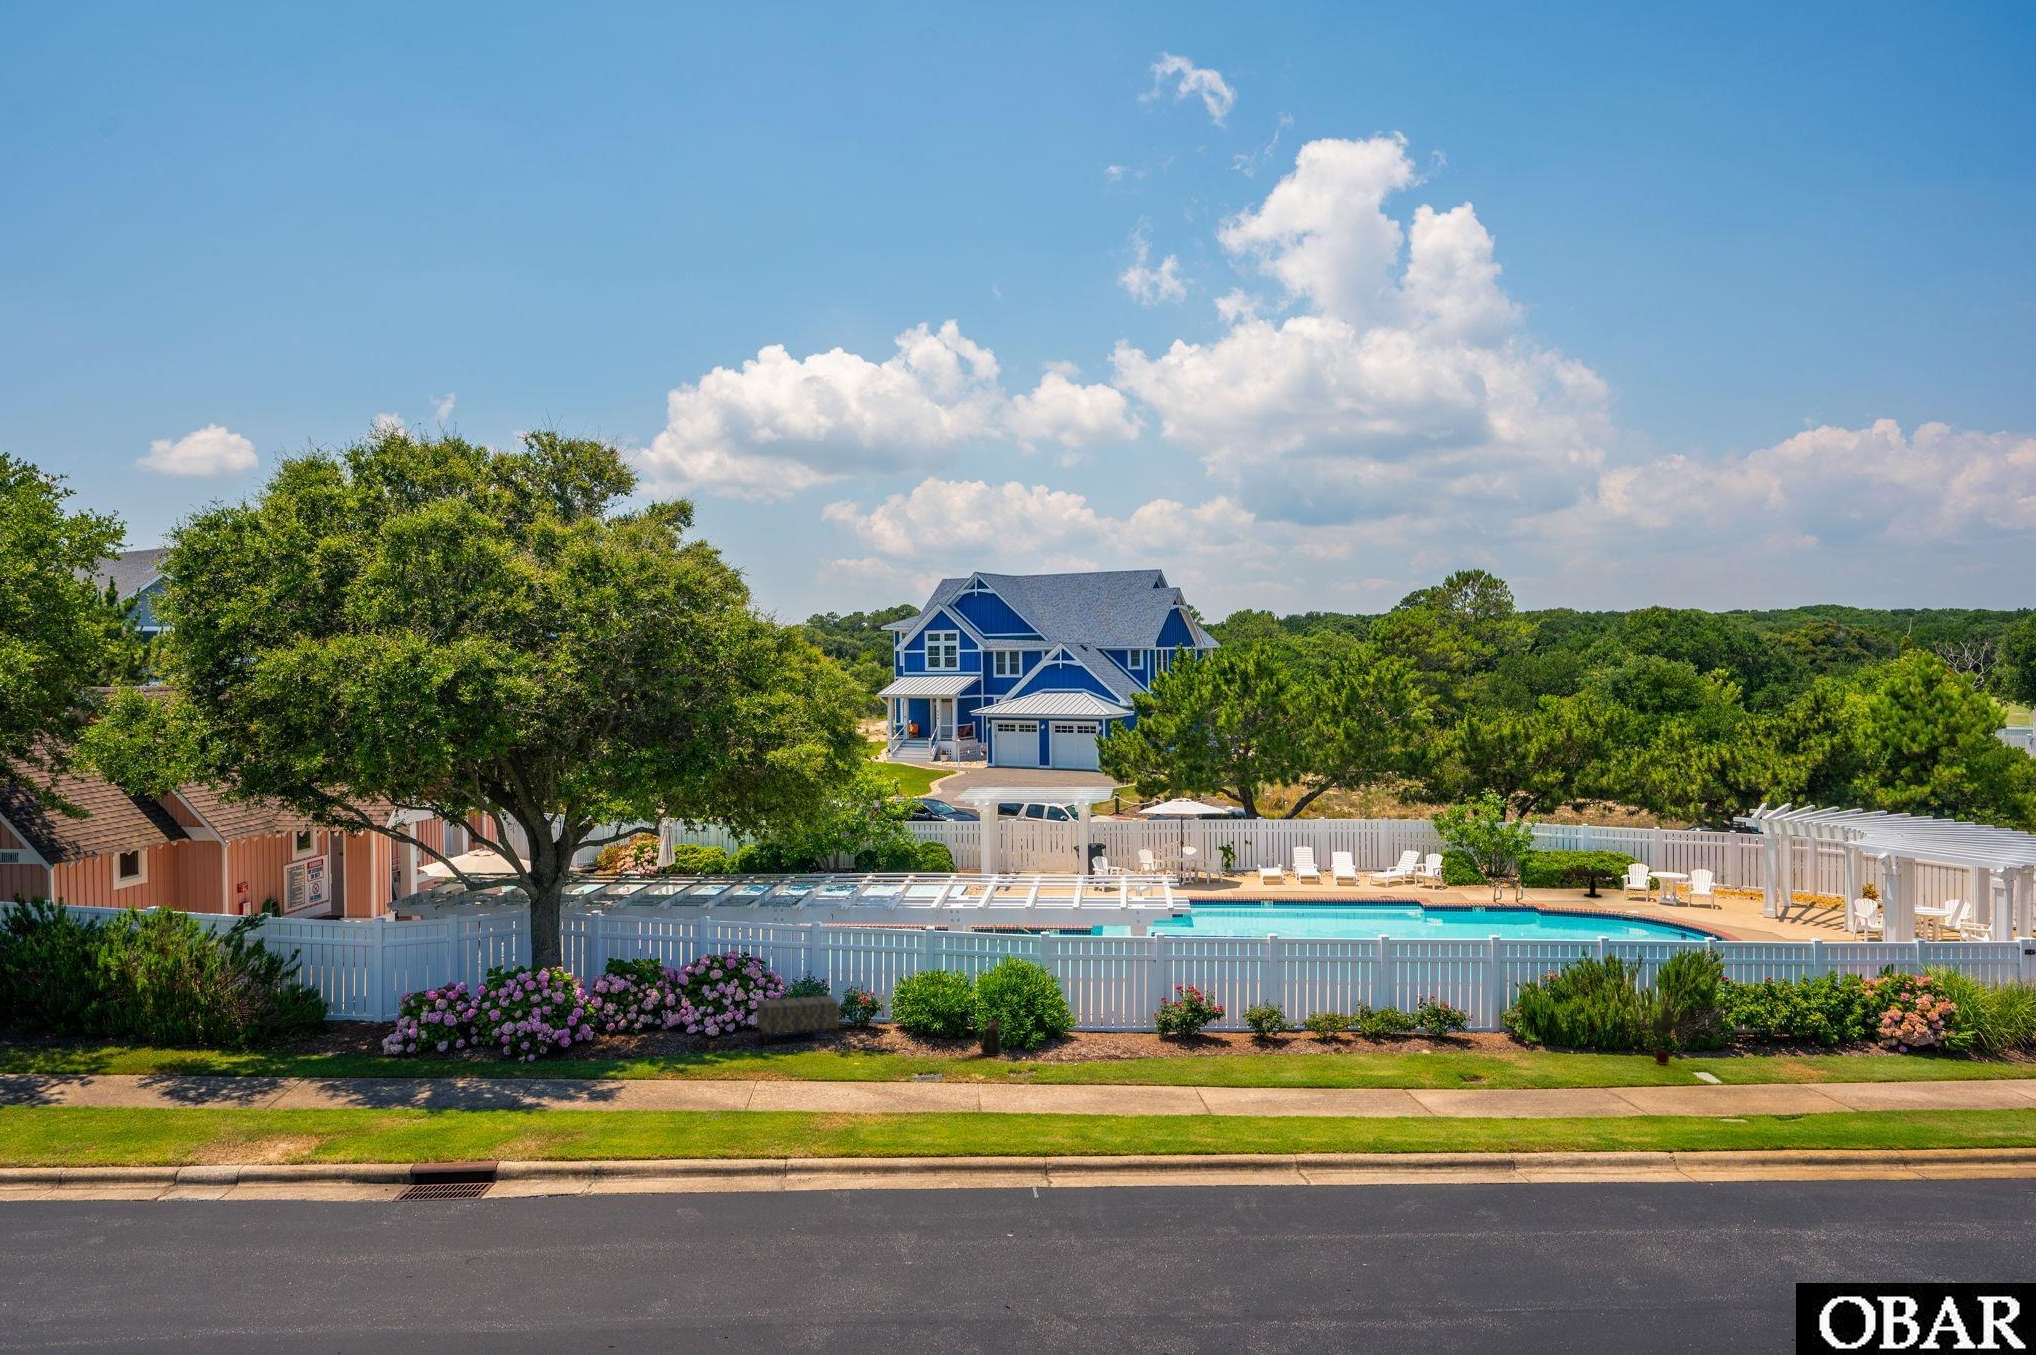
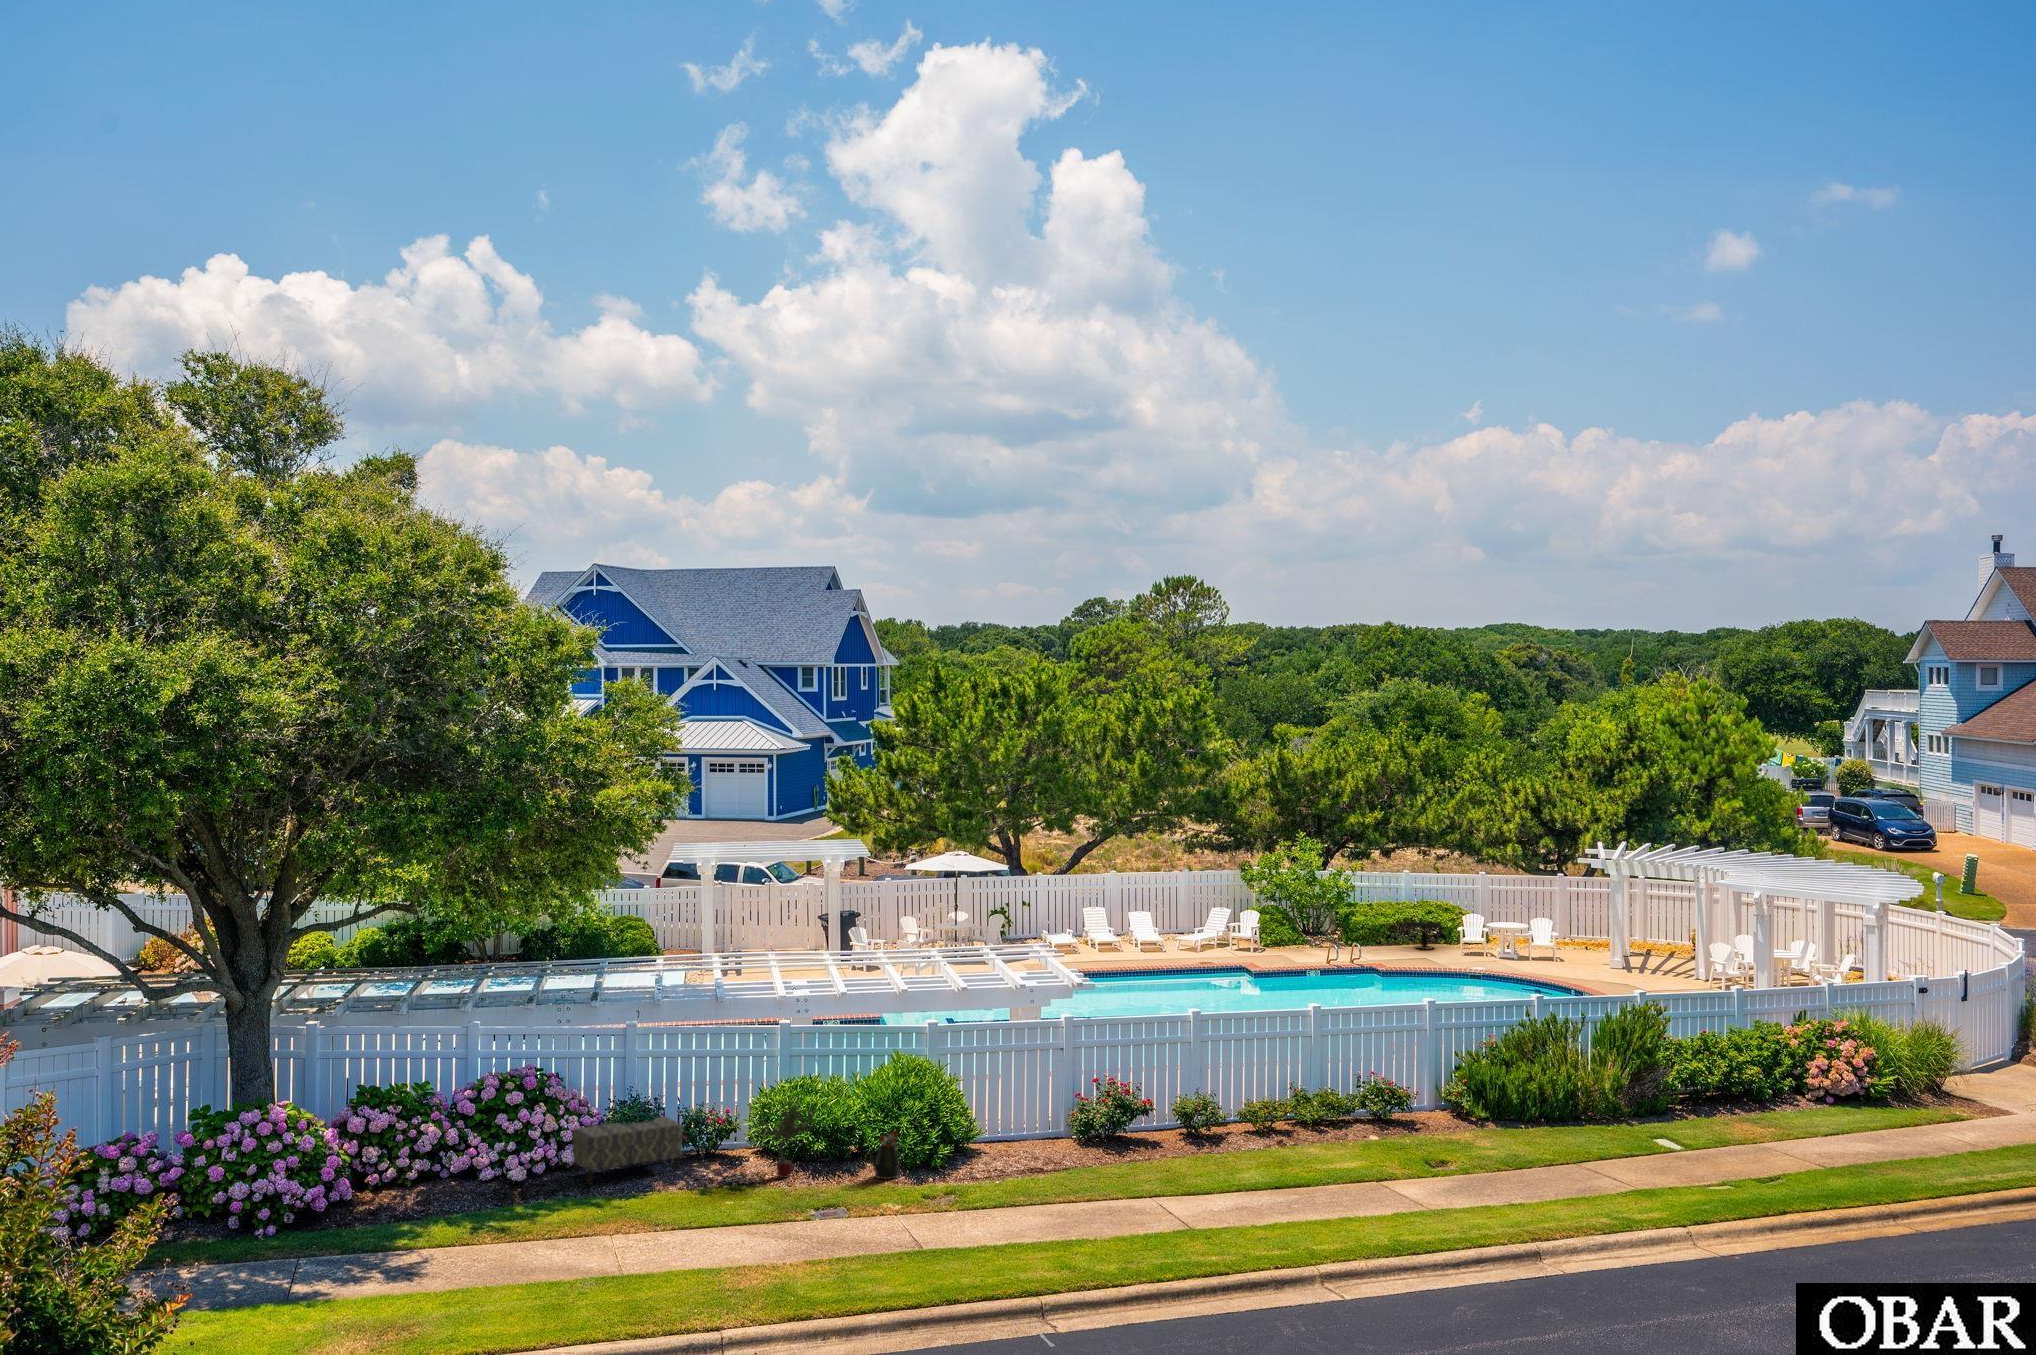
potted tree: present [1636,1001,1690,1065] -> present [755,1098,814,1178]

